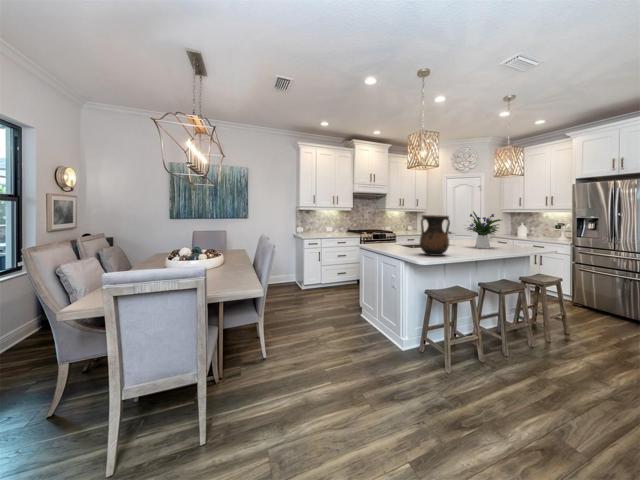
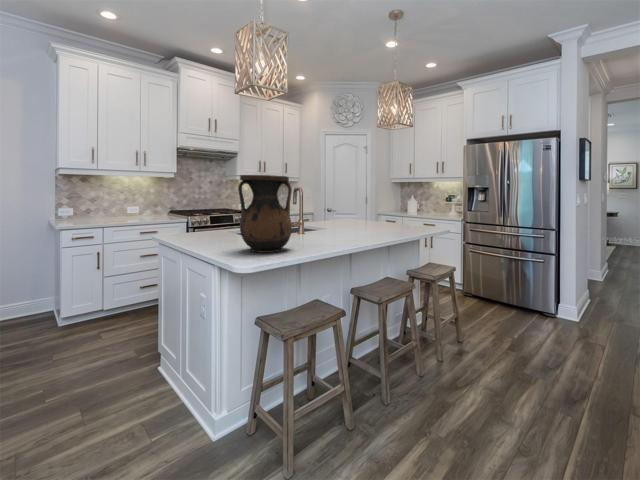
flower arrangement: present [467,211,501,248] -> none [328,173,383,232]

